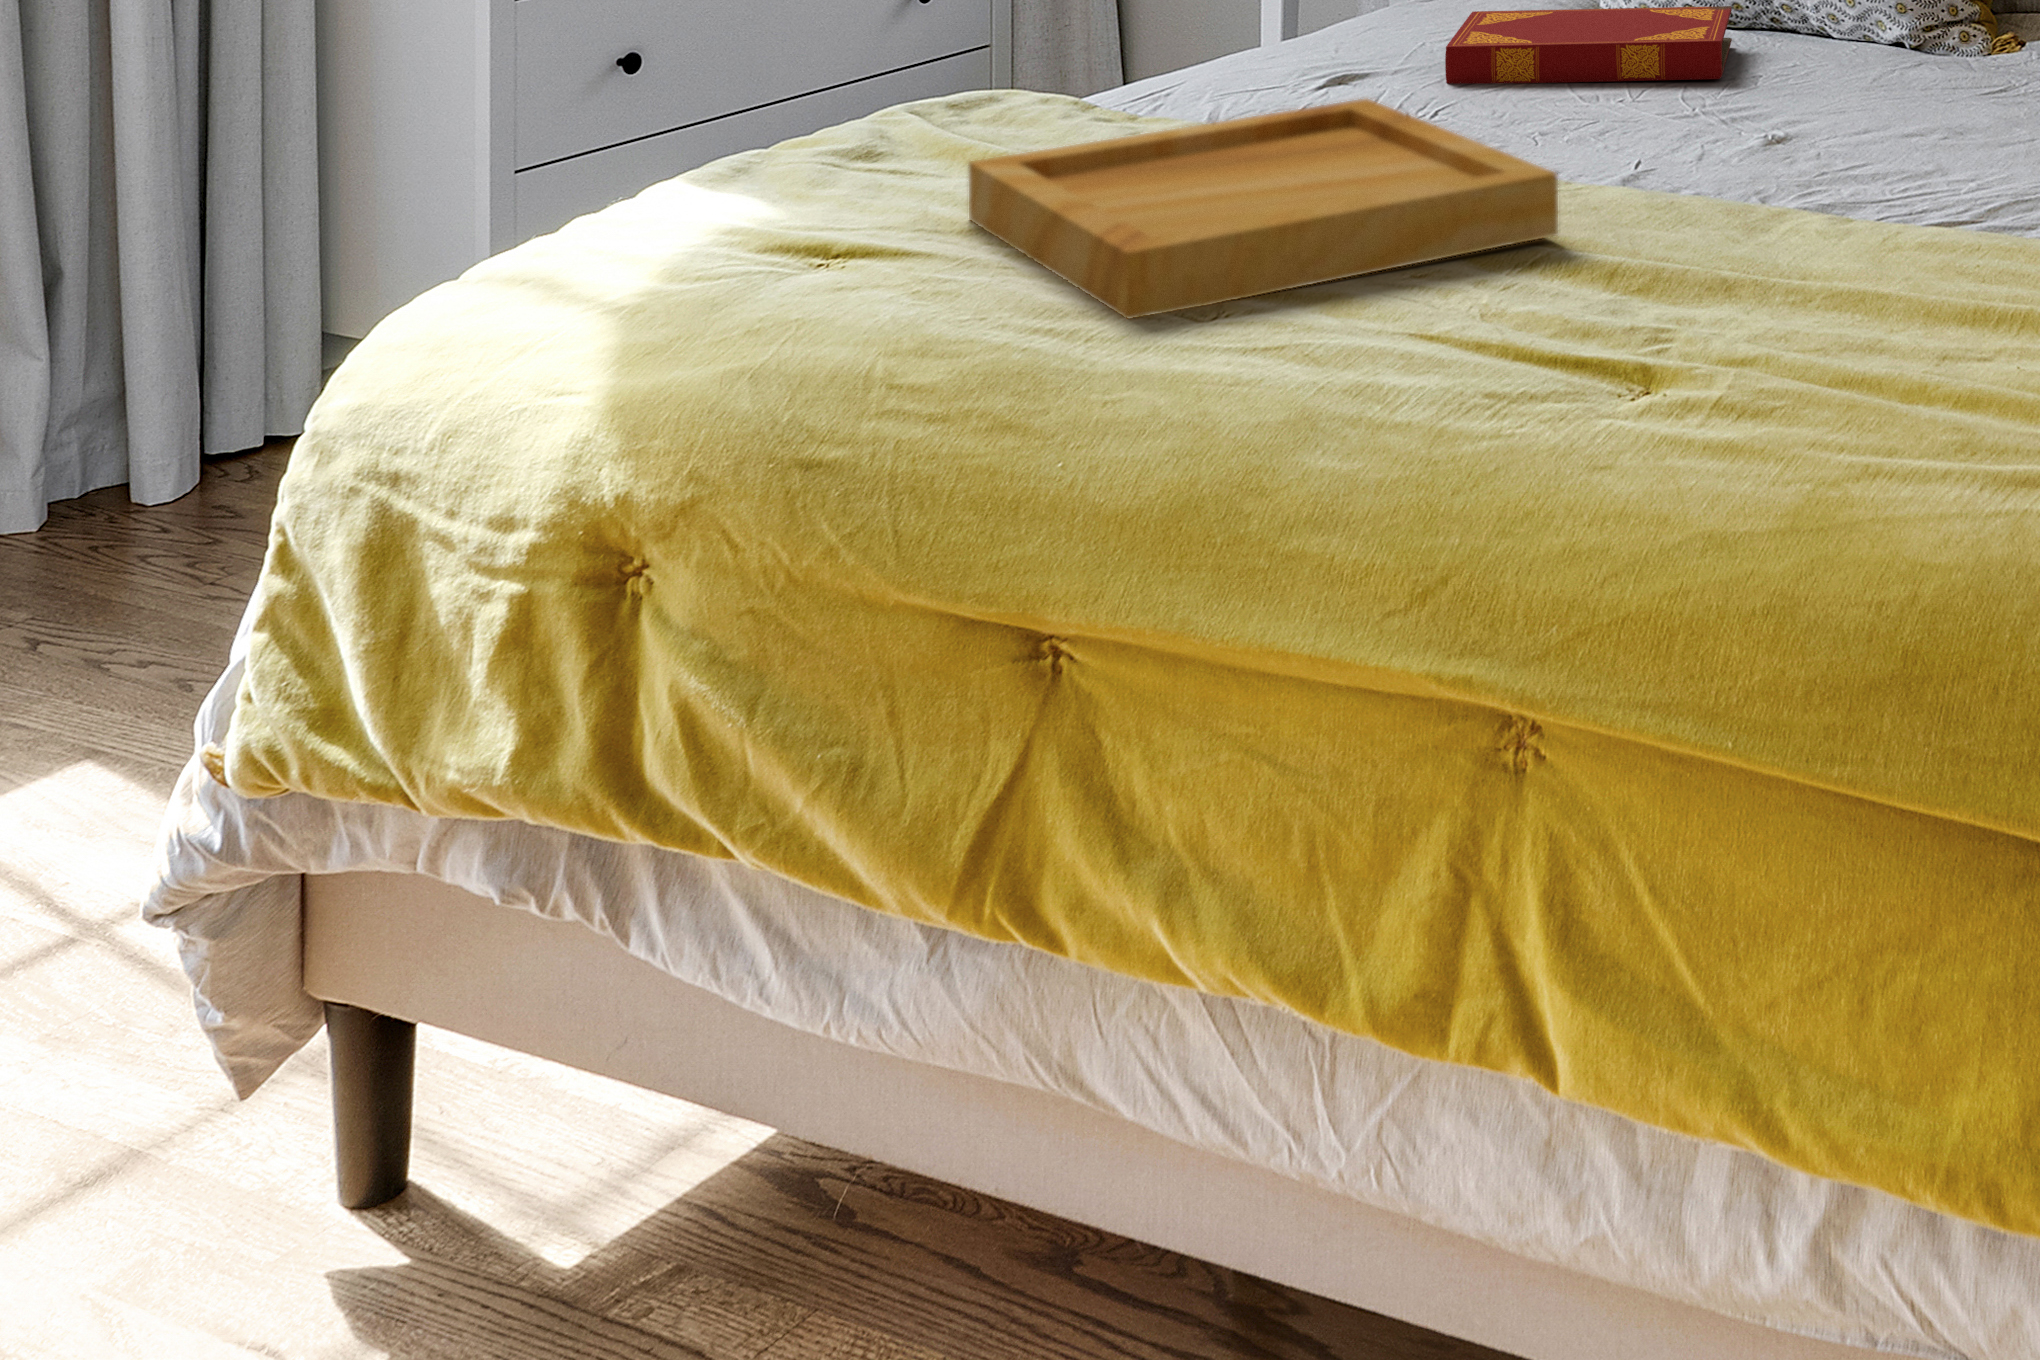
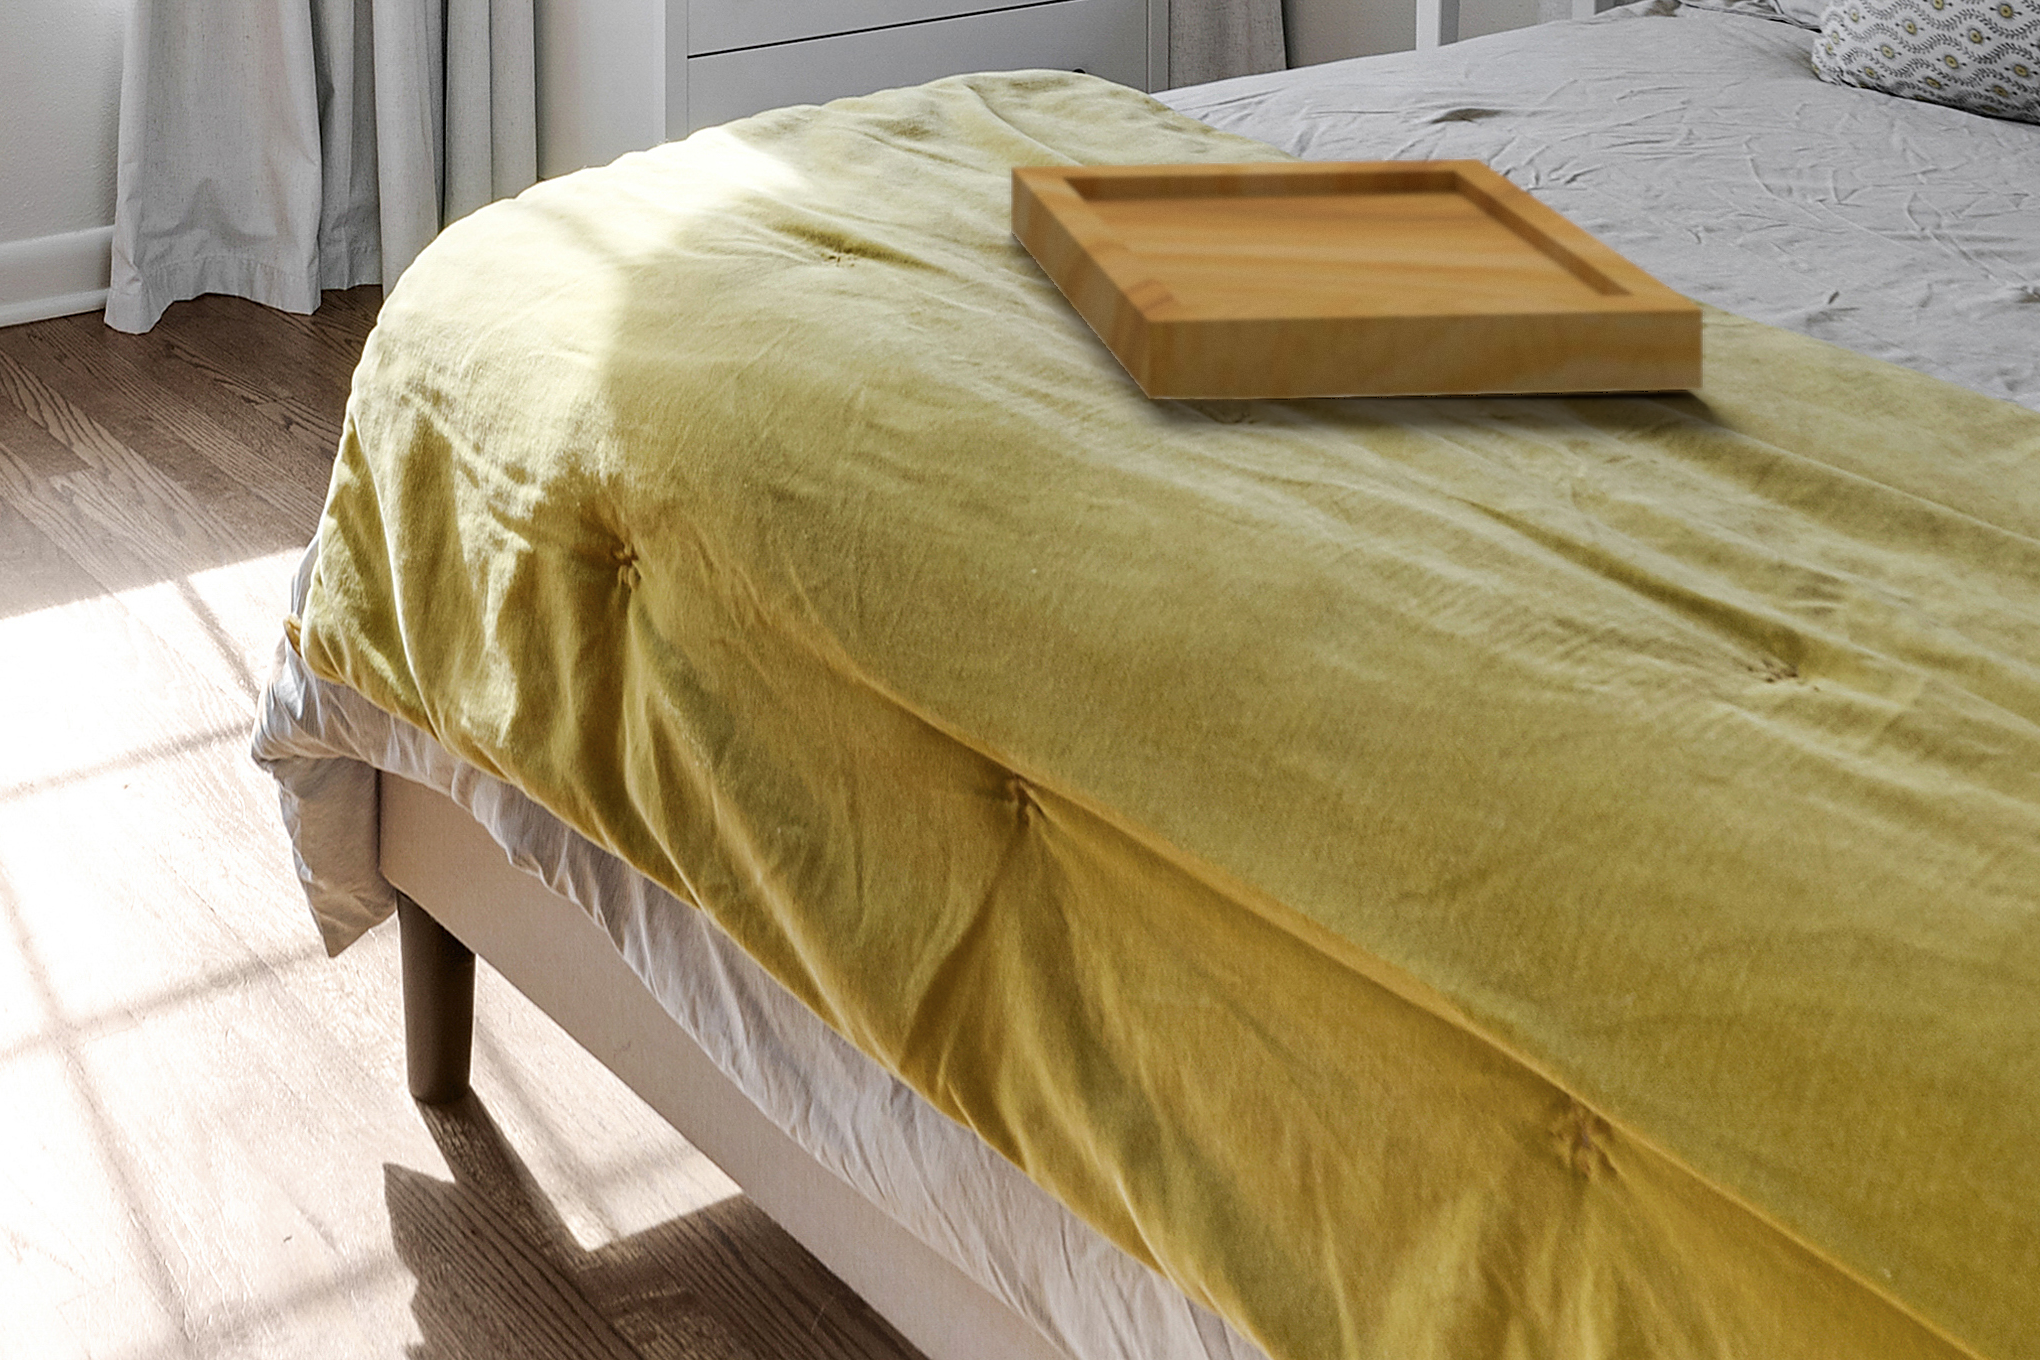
hardback book: present [1445,6,1732,84] -> none [1595,55,1988,194]

